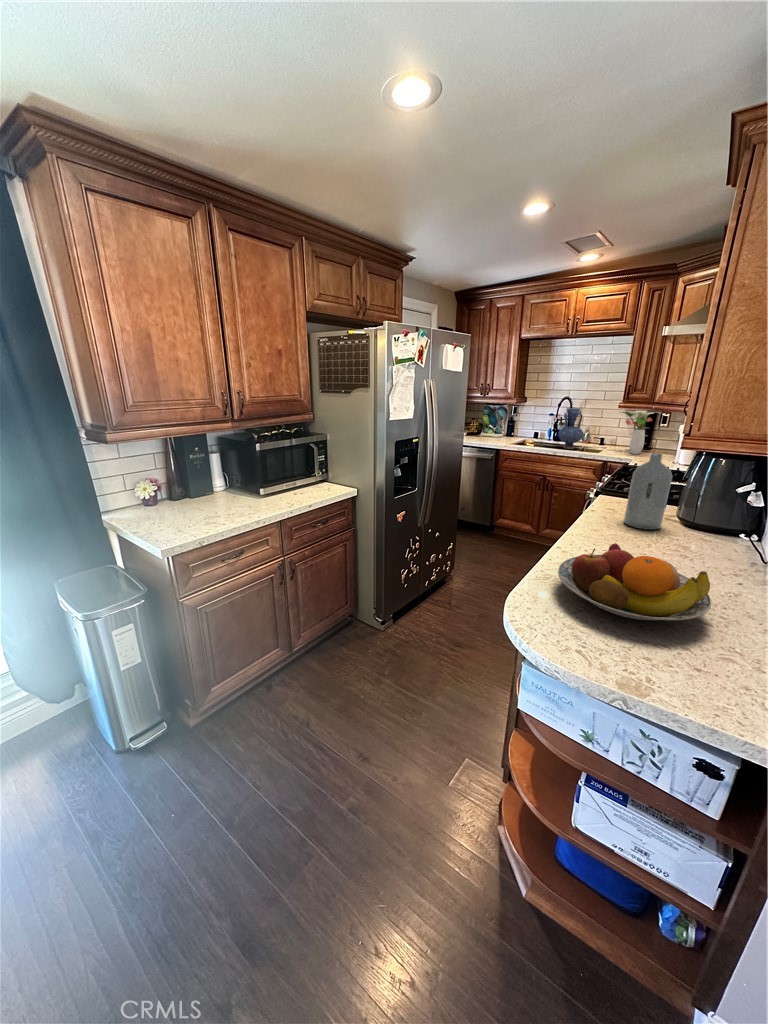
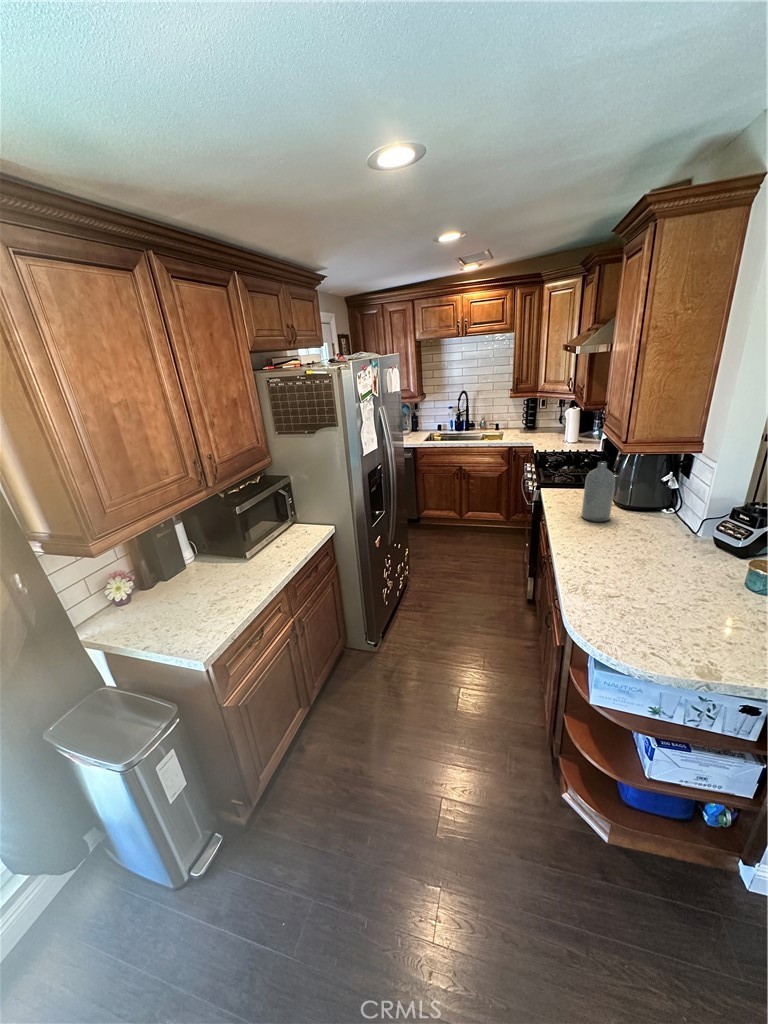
vase: present [558,408,584,449] -> none [464,402,485,438]
flower arrangement: present [622,410,653,454] -> none [509,399,538,437]
fruit bowl: present [558,543,712,620] -> none [594,554,711,617]

